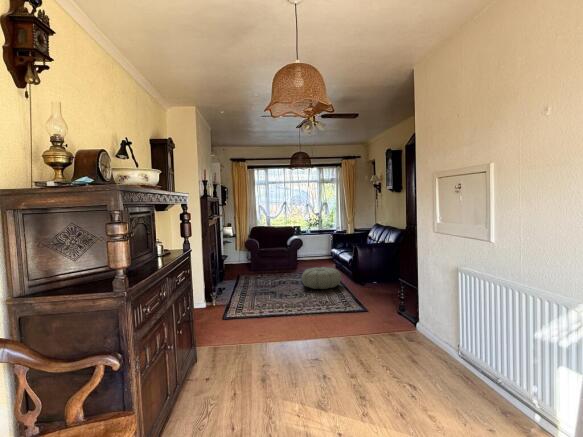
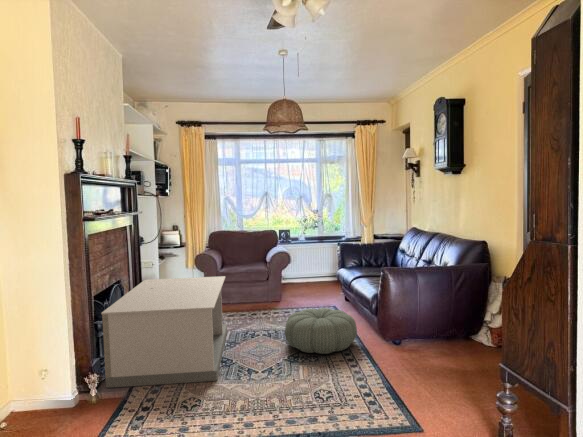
coffee table: none [214,251,270,302] -> present [101,276,227,388]

